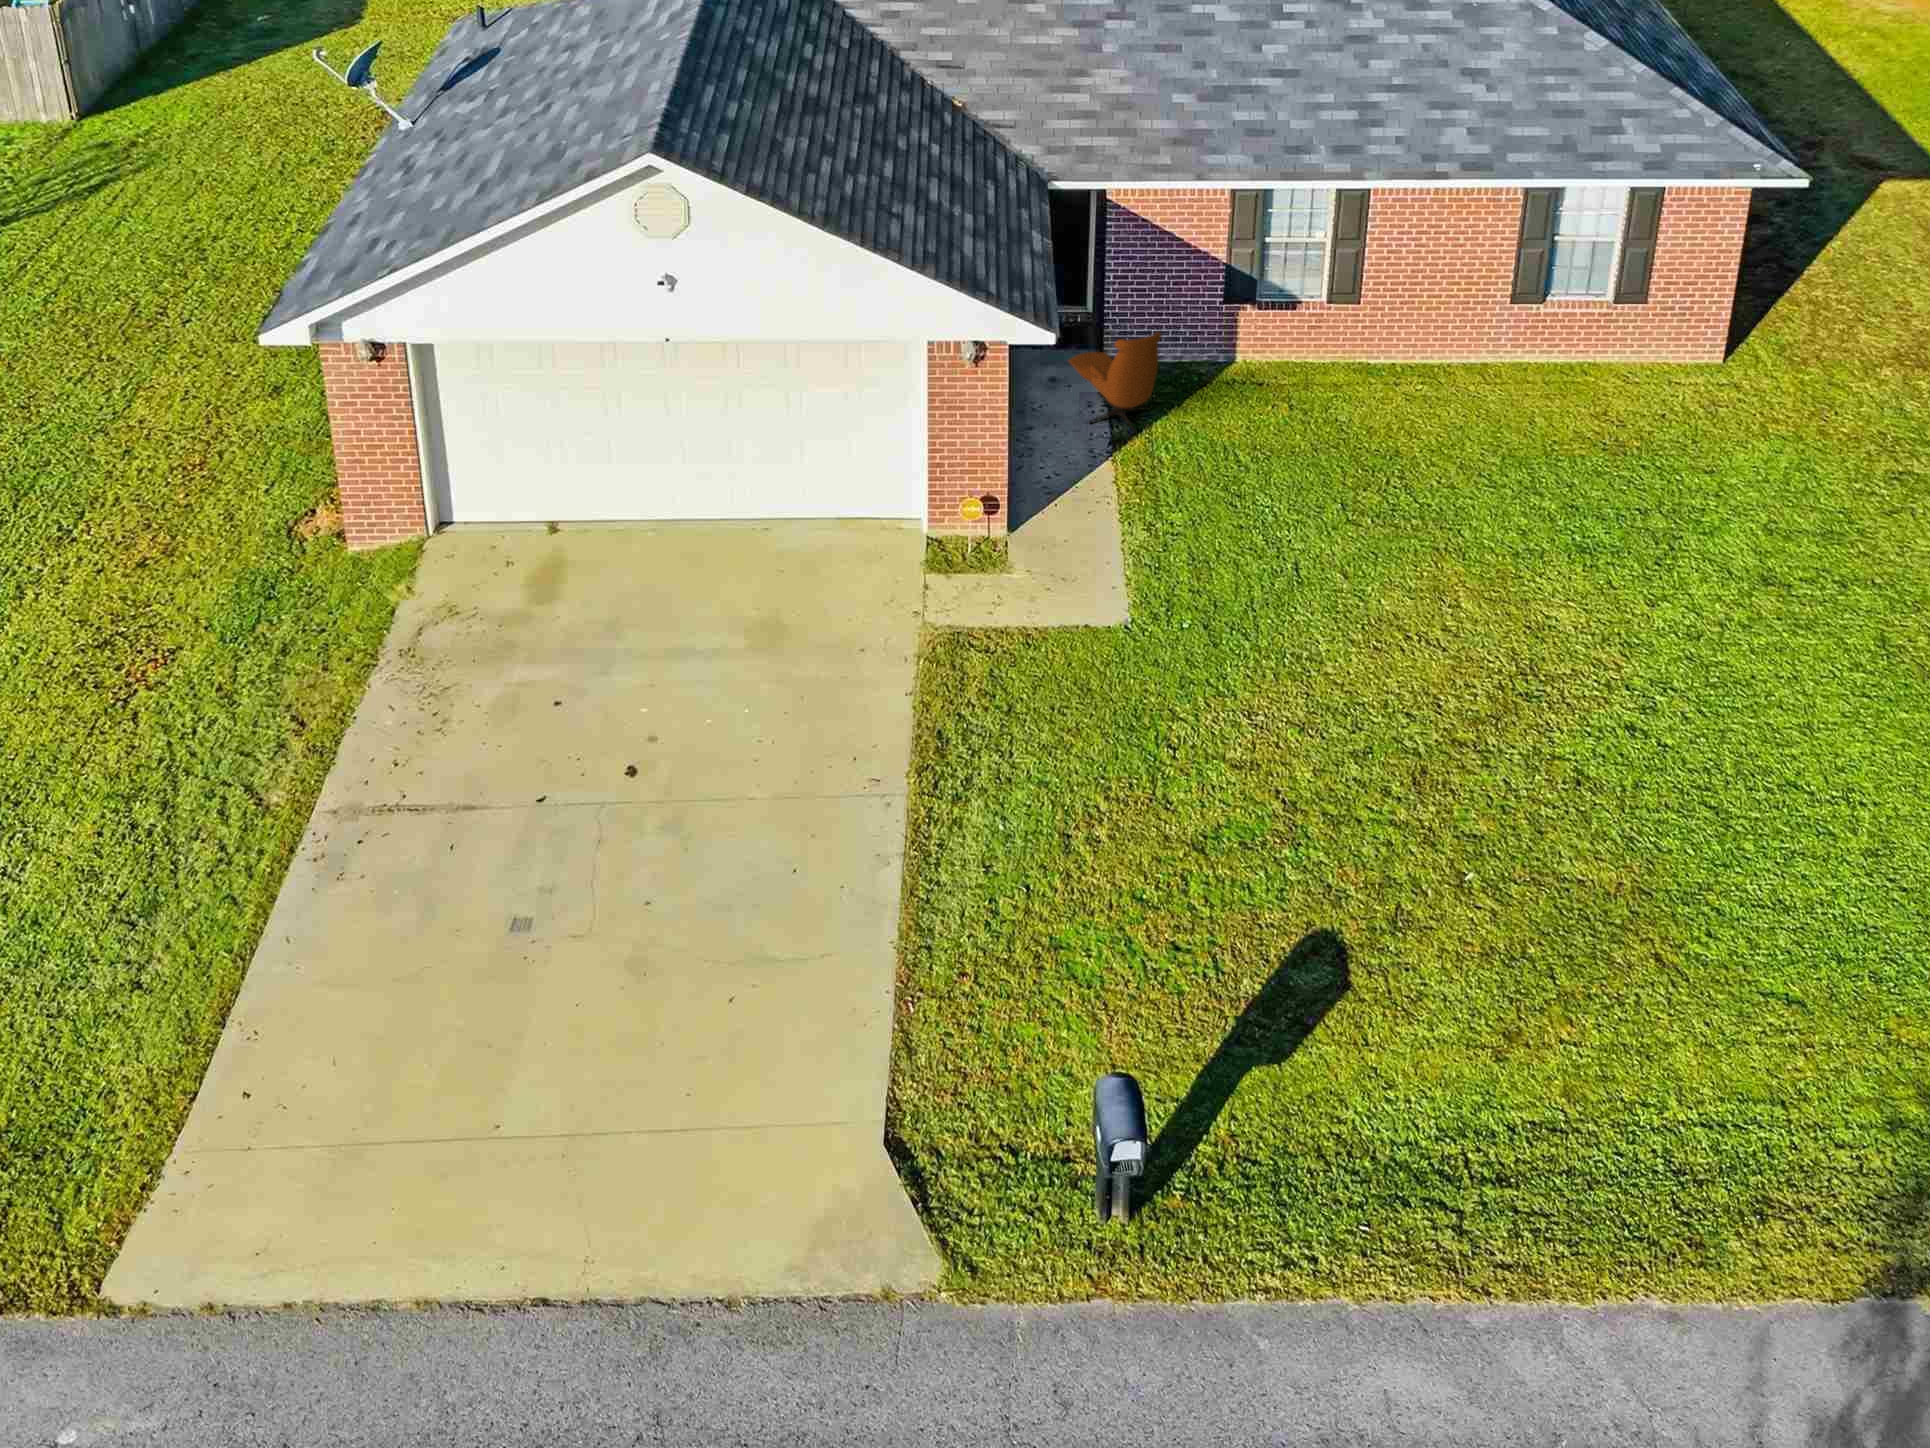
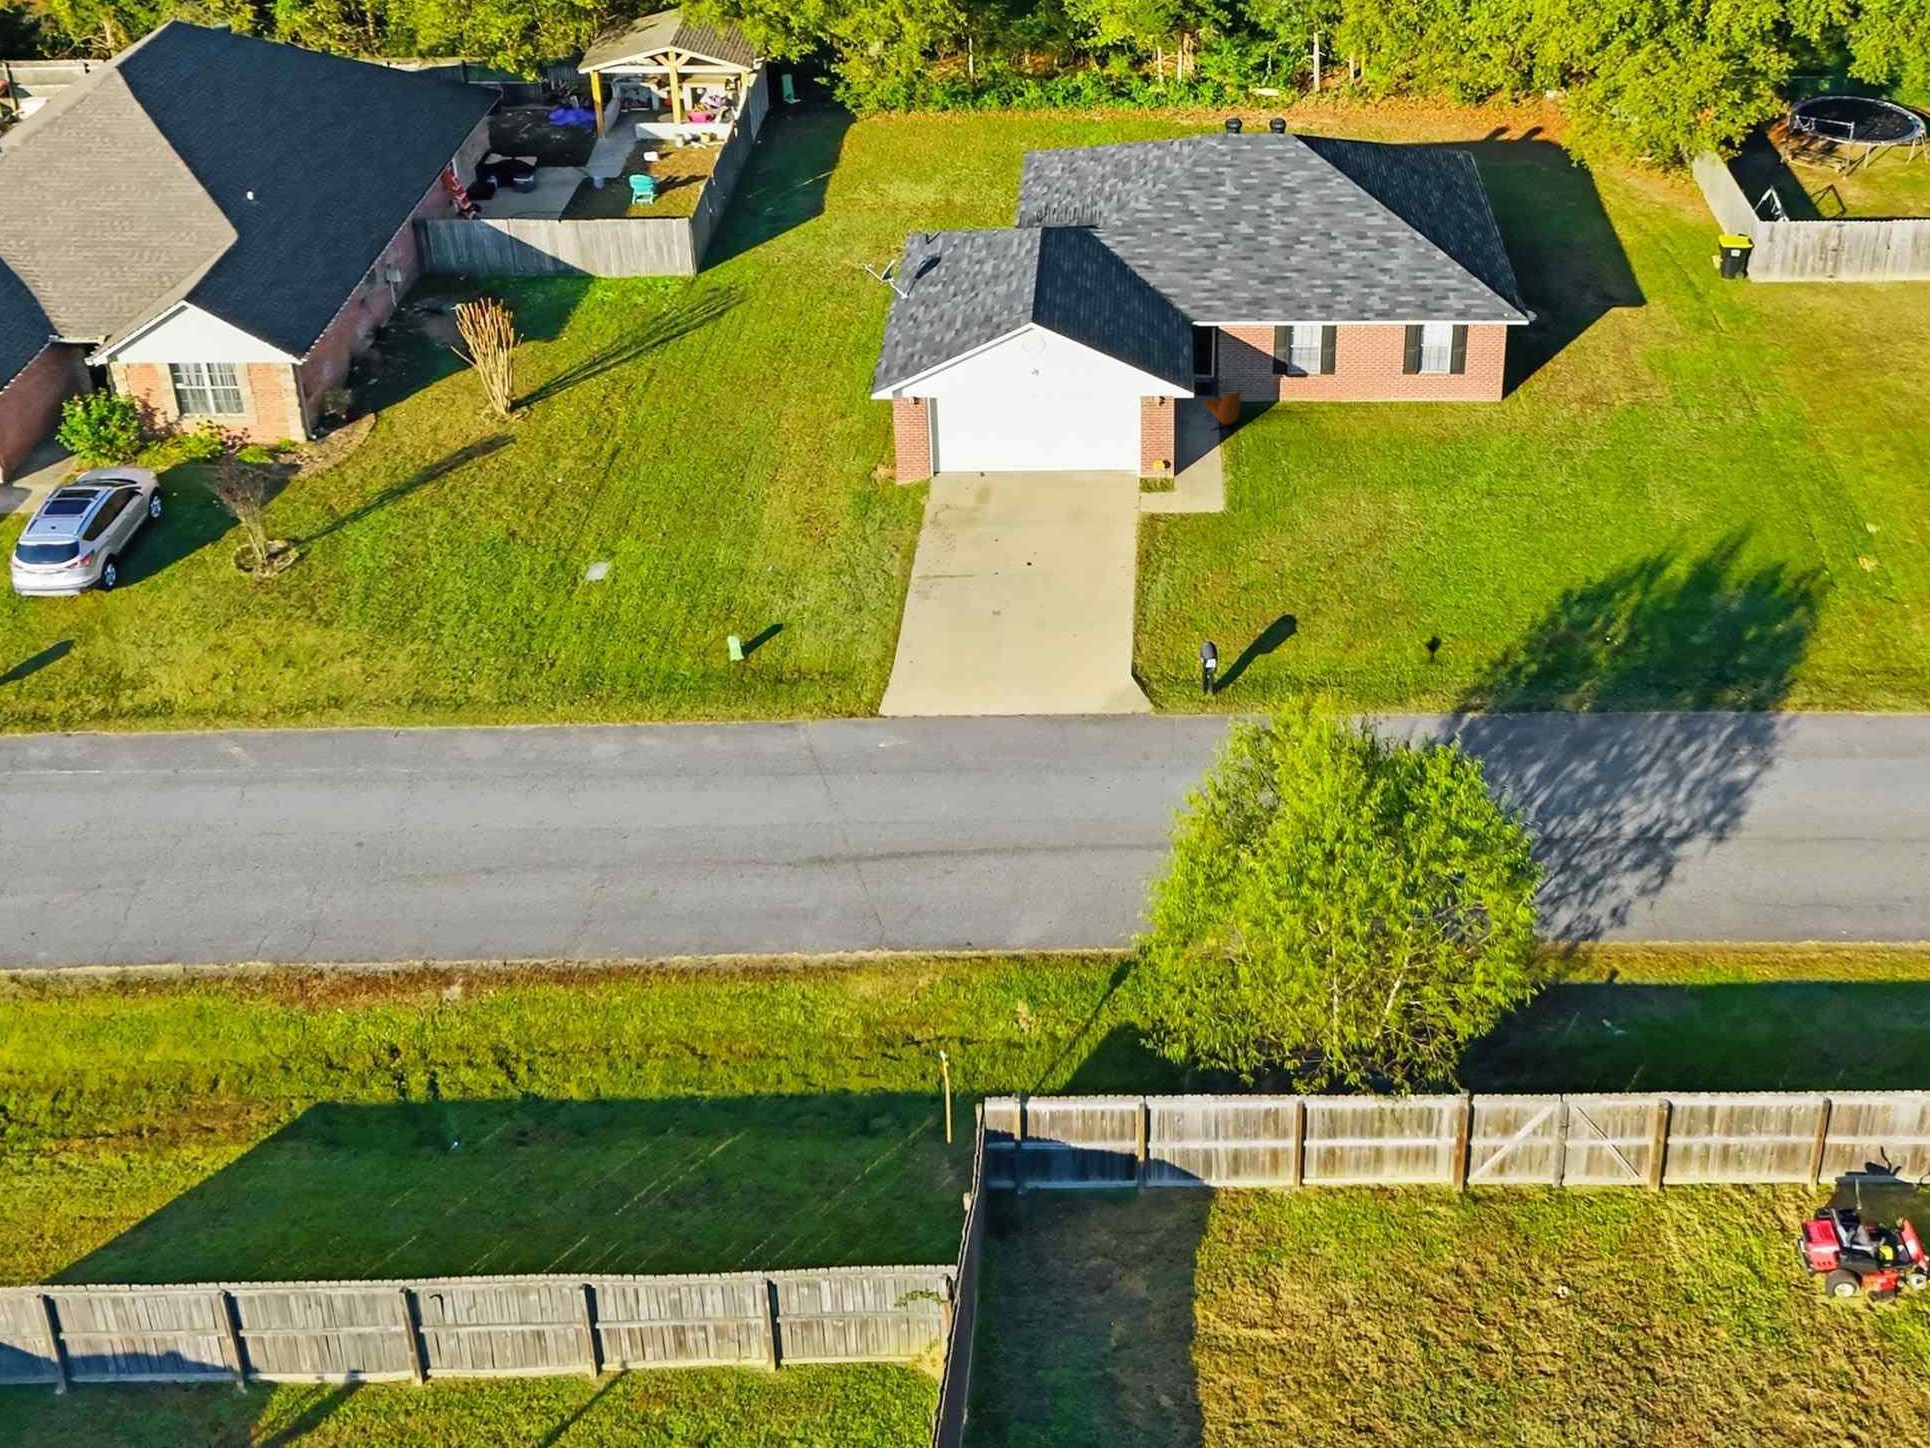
decorative plant: none [1753,1029,1814,1115] -> present [1425,632,1442,662]

